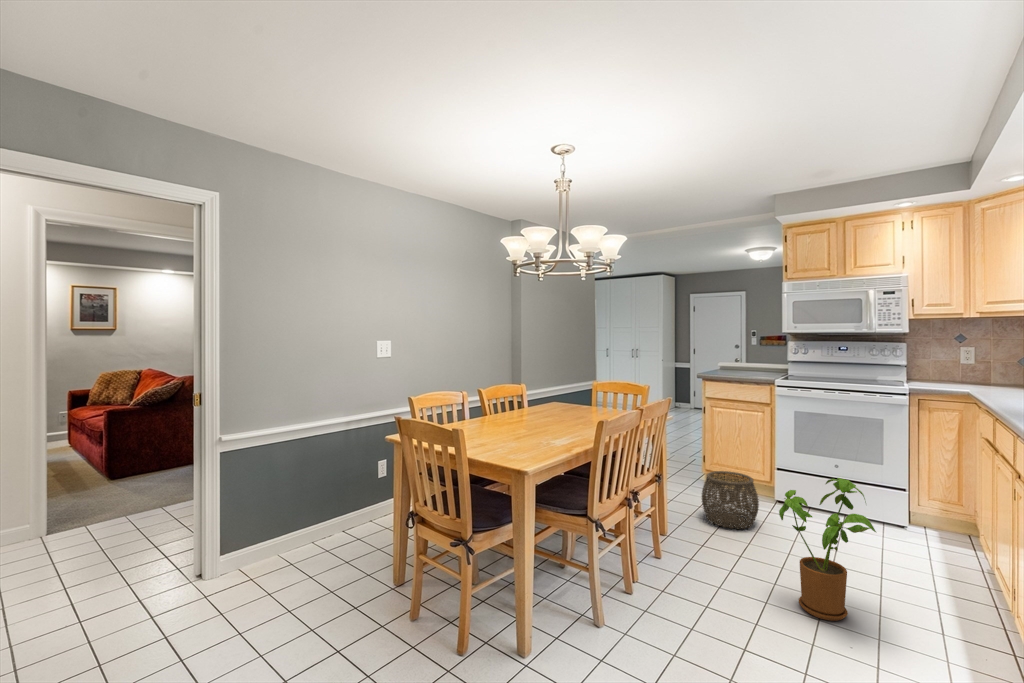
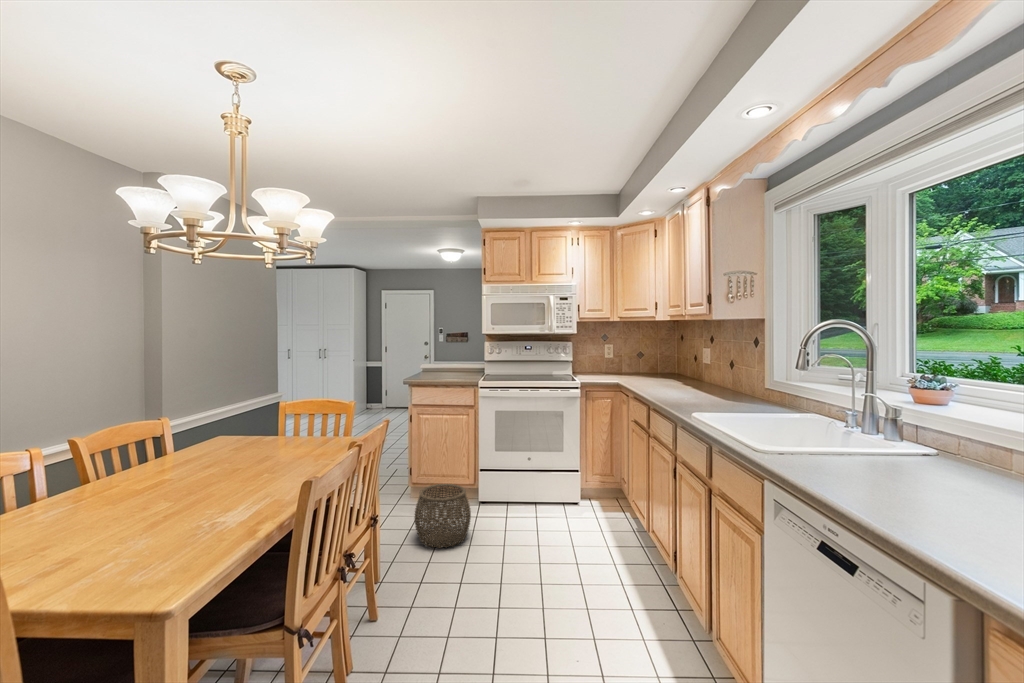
house plant: present [779,478,876,621] -> none [507,486,595,635]

